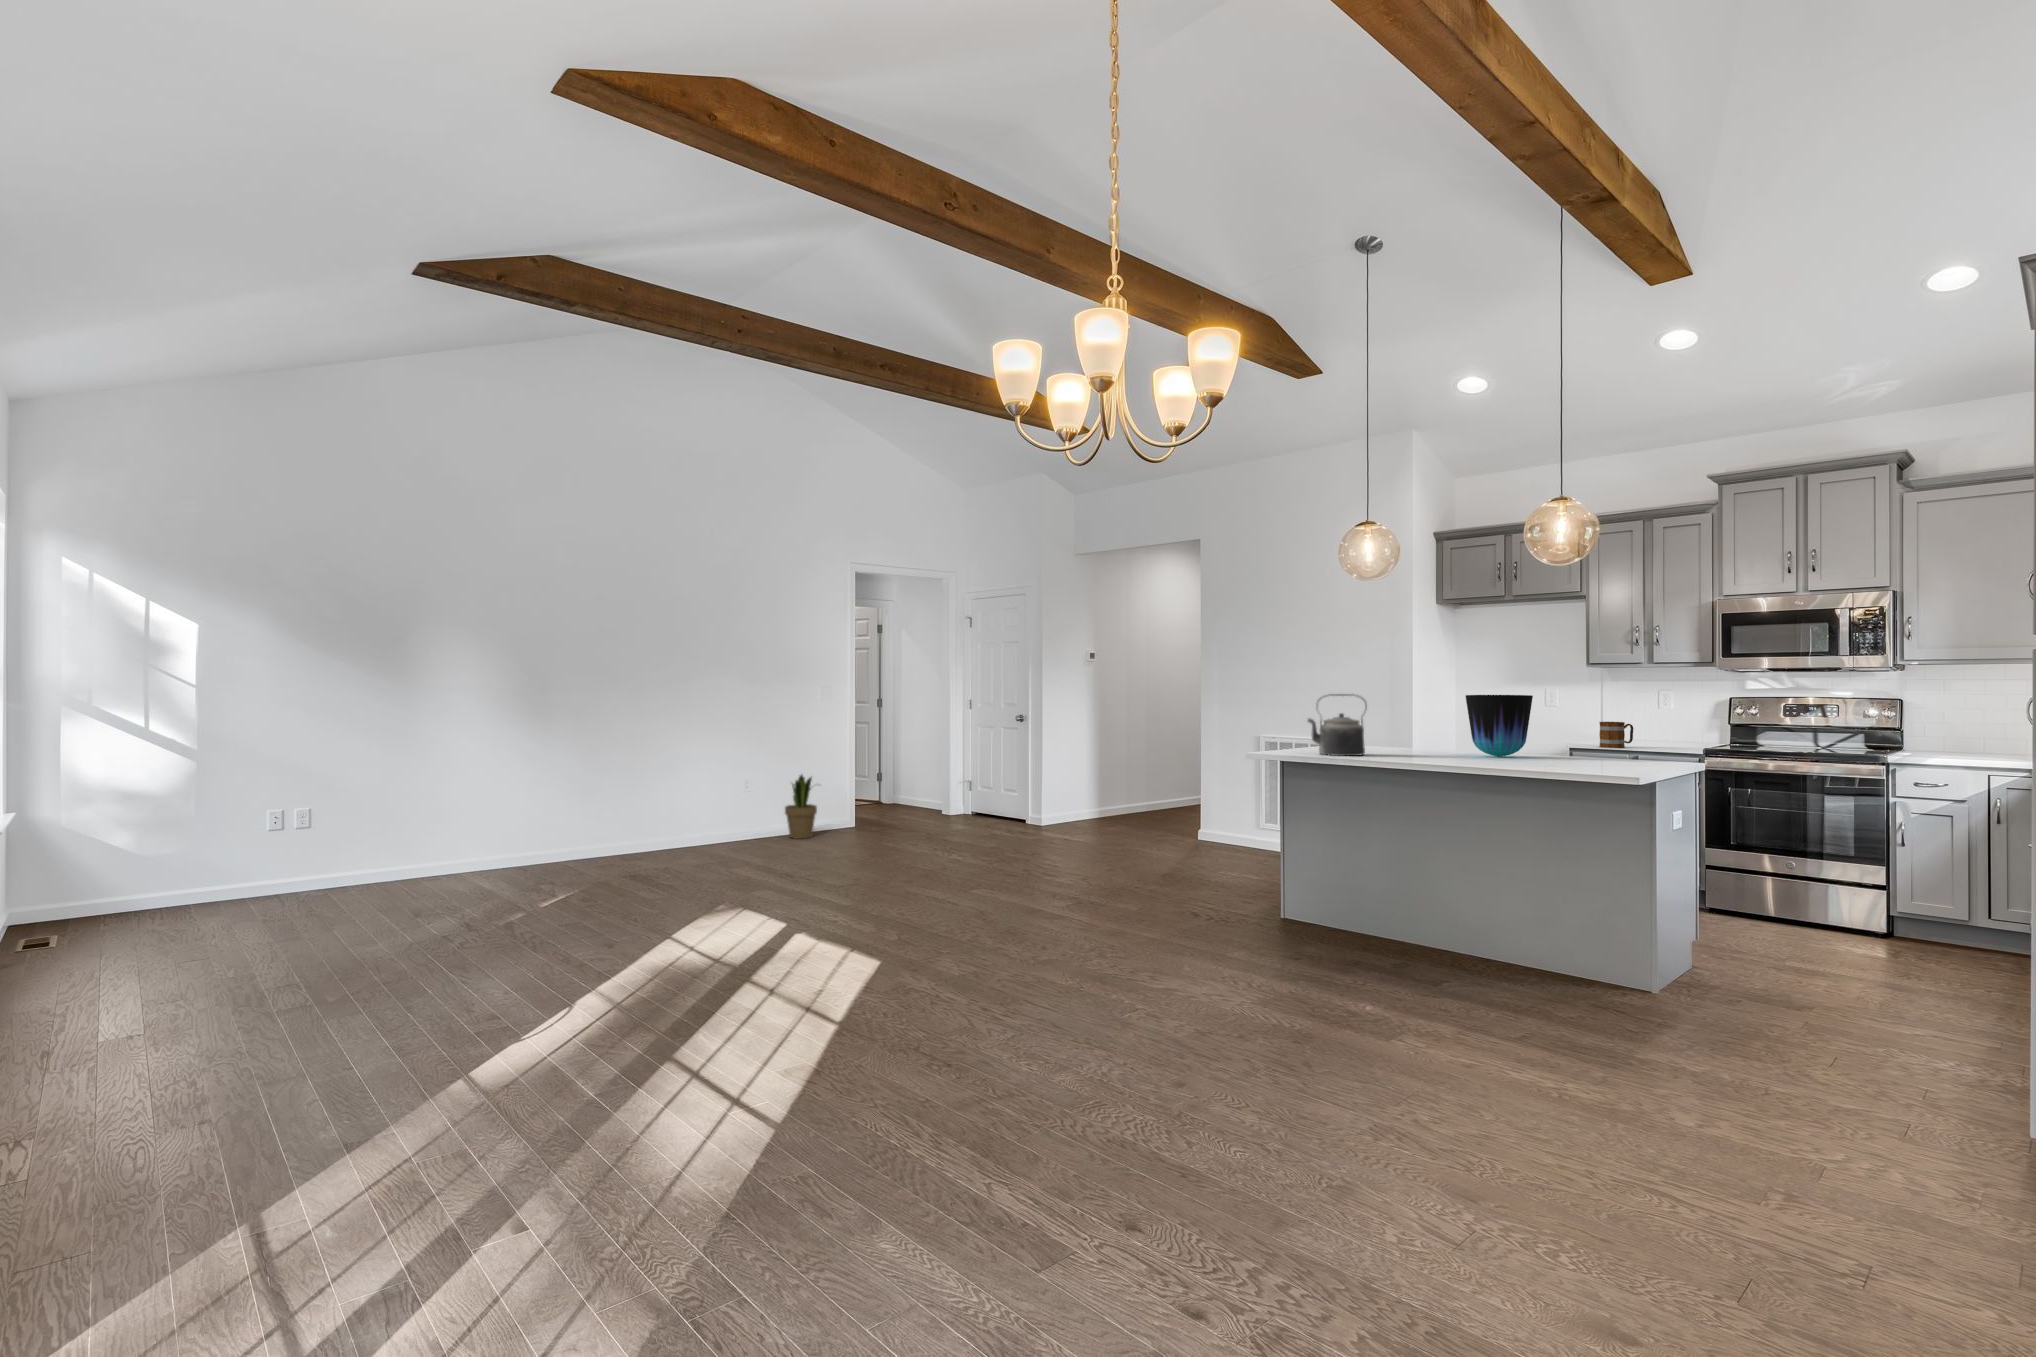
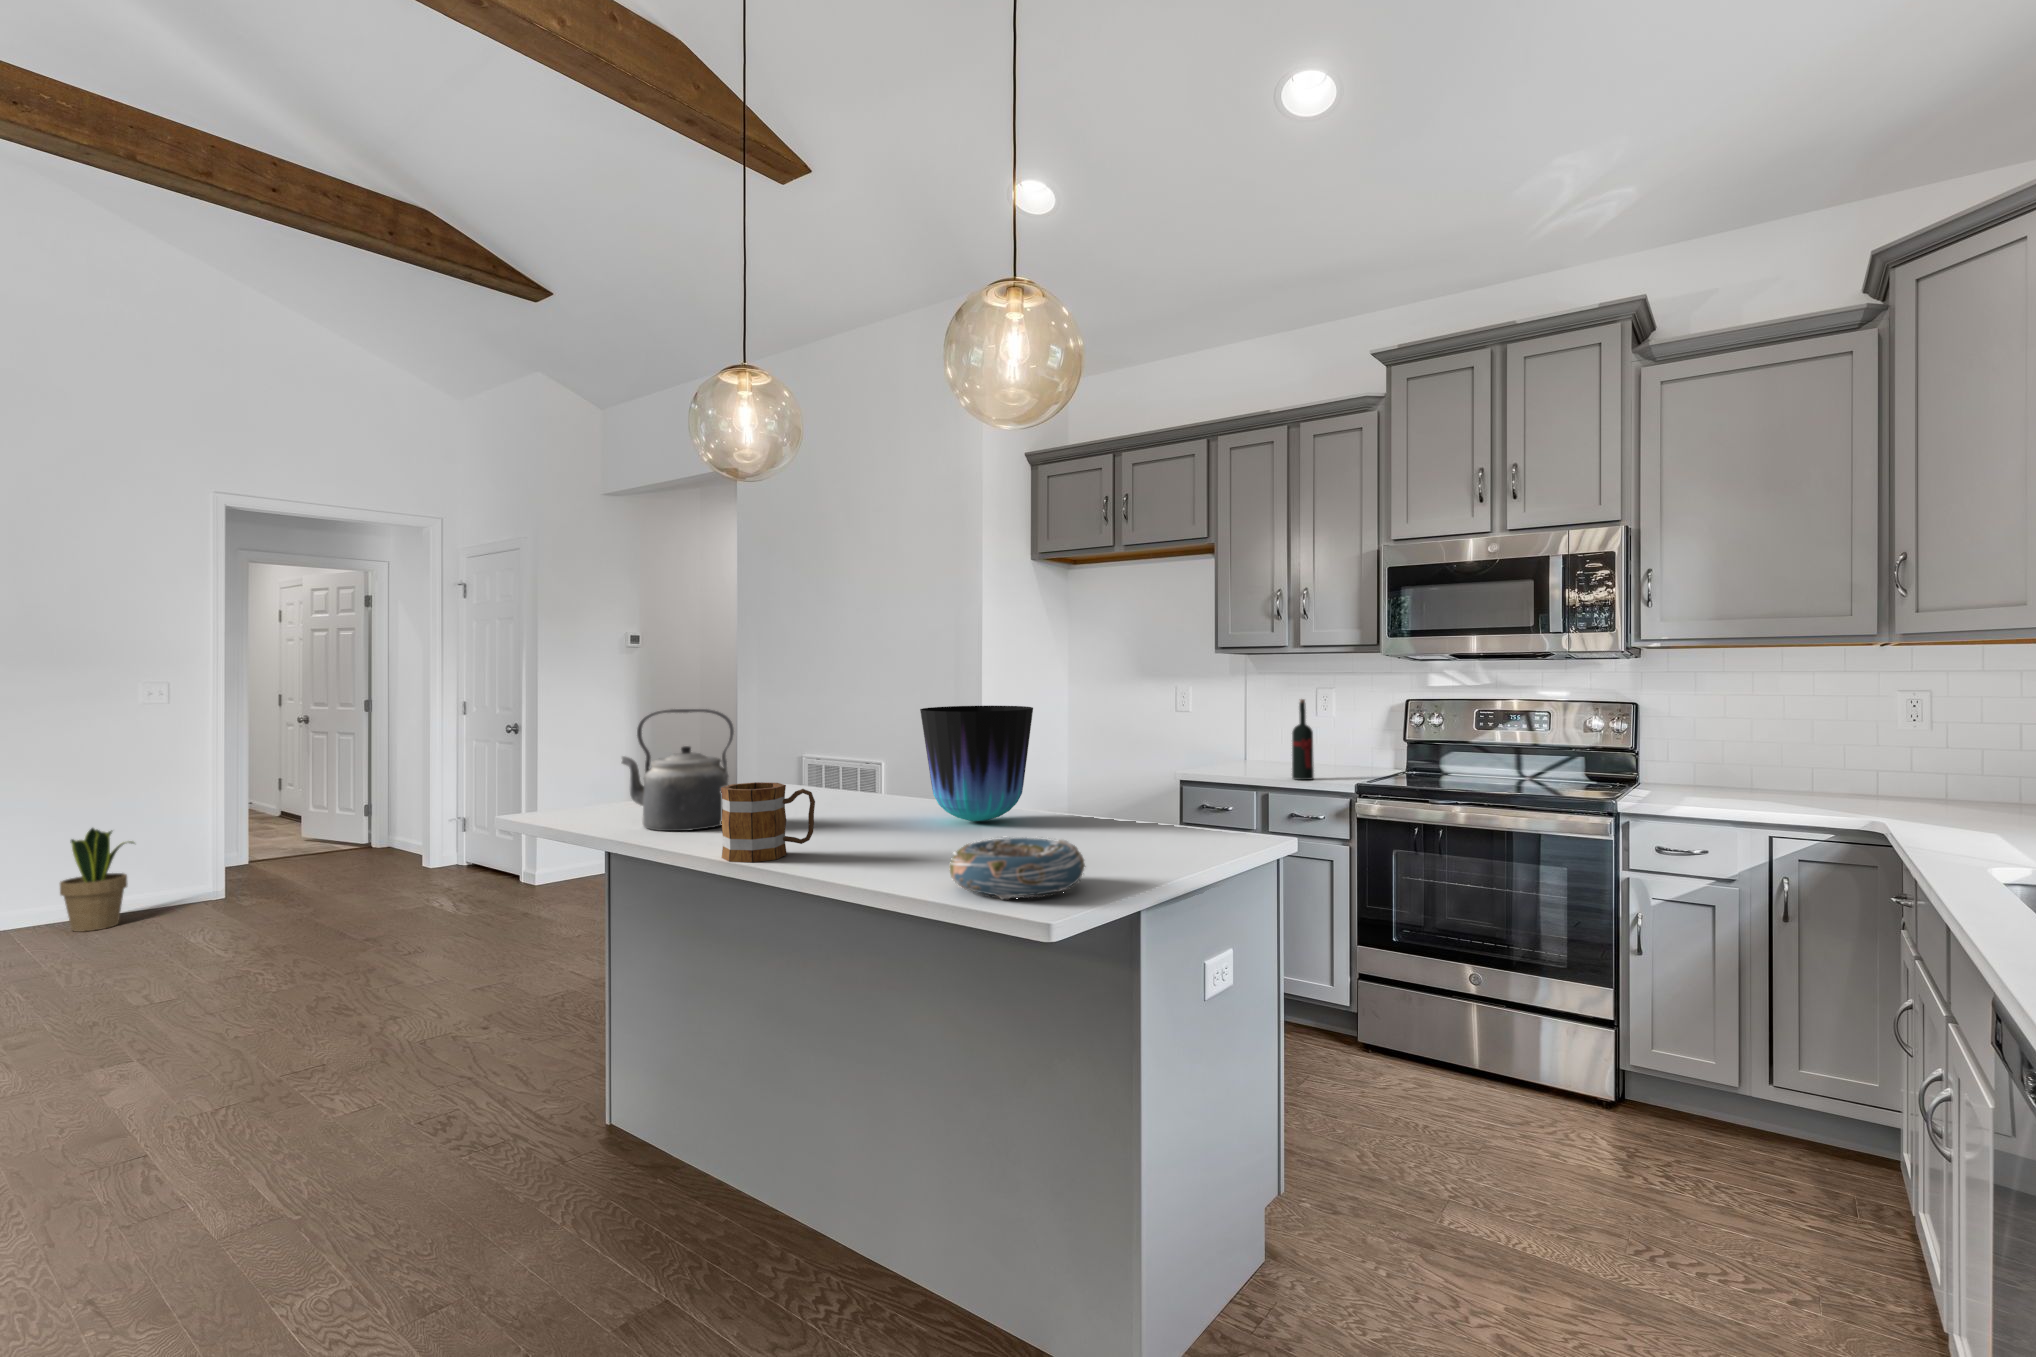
wine bottle: none [1648,697,1664,750] -> present [1292,699,1314,780]
mug: present [1599,722,1633,748] -> present [721,782,815,862]
decorative bowl: none [1556,749,1627,771] -> present [950,838,1085,900]

